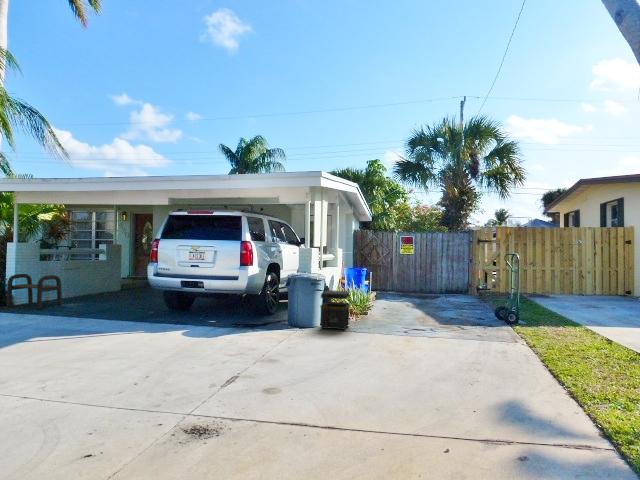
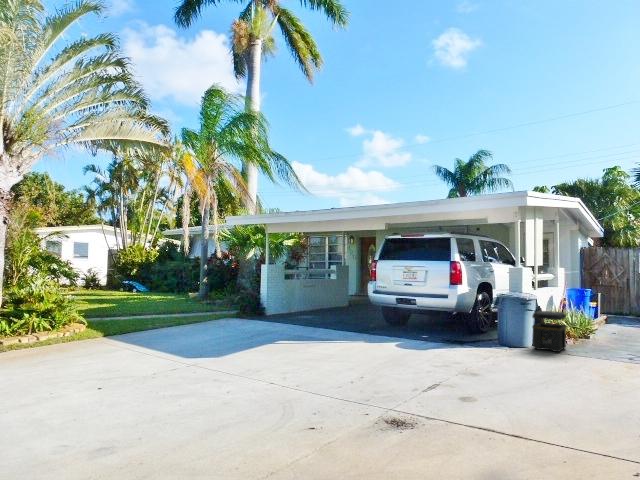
bench: present [7,274,62,309] -> none [264,289,302,318]

